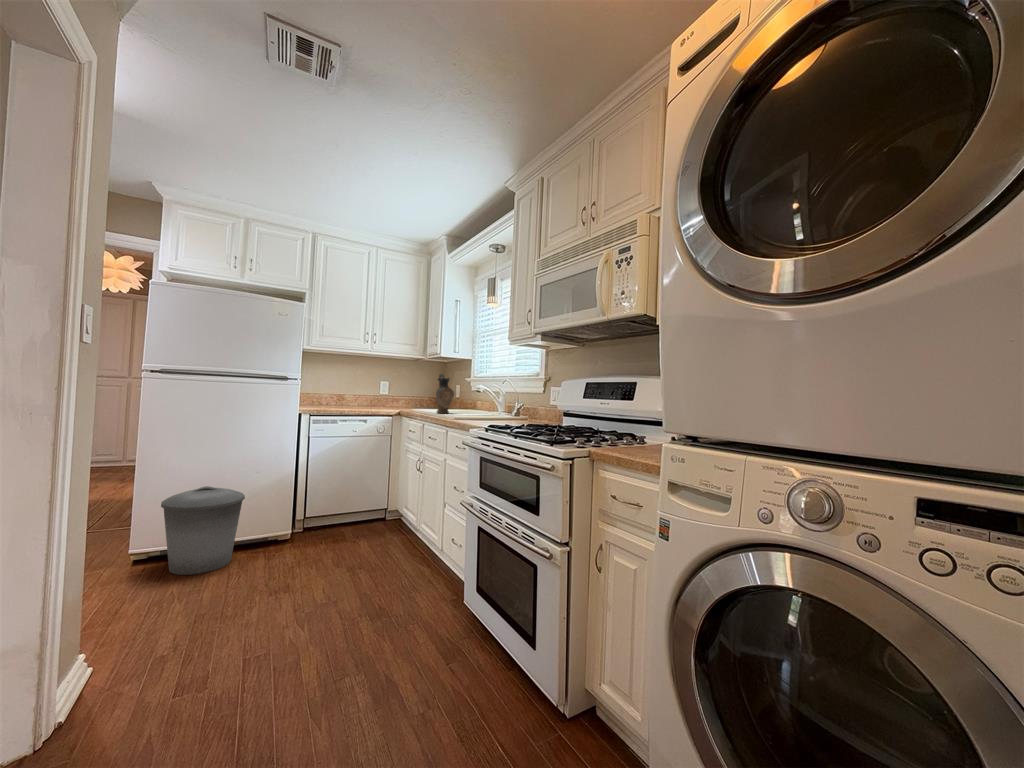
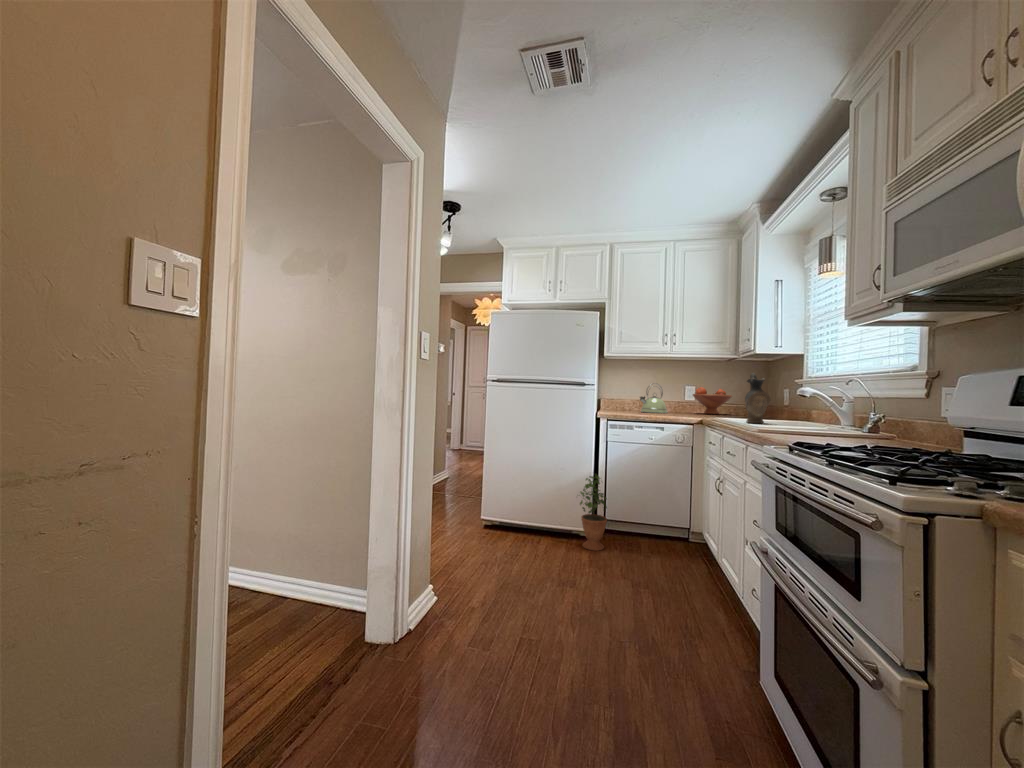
kettle: none [337,379,364,407] -> present [640,386,667,413]
fruit bowl: none [385,383,418,407] -> present [693,387,732,414]
potted plant: none [276,470,311,551] -> present [580,474,607,551]
trash can: present [161,486,245,575] -> none [494,477,551,551]

